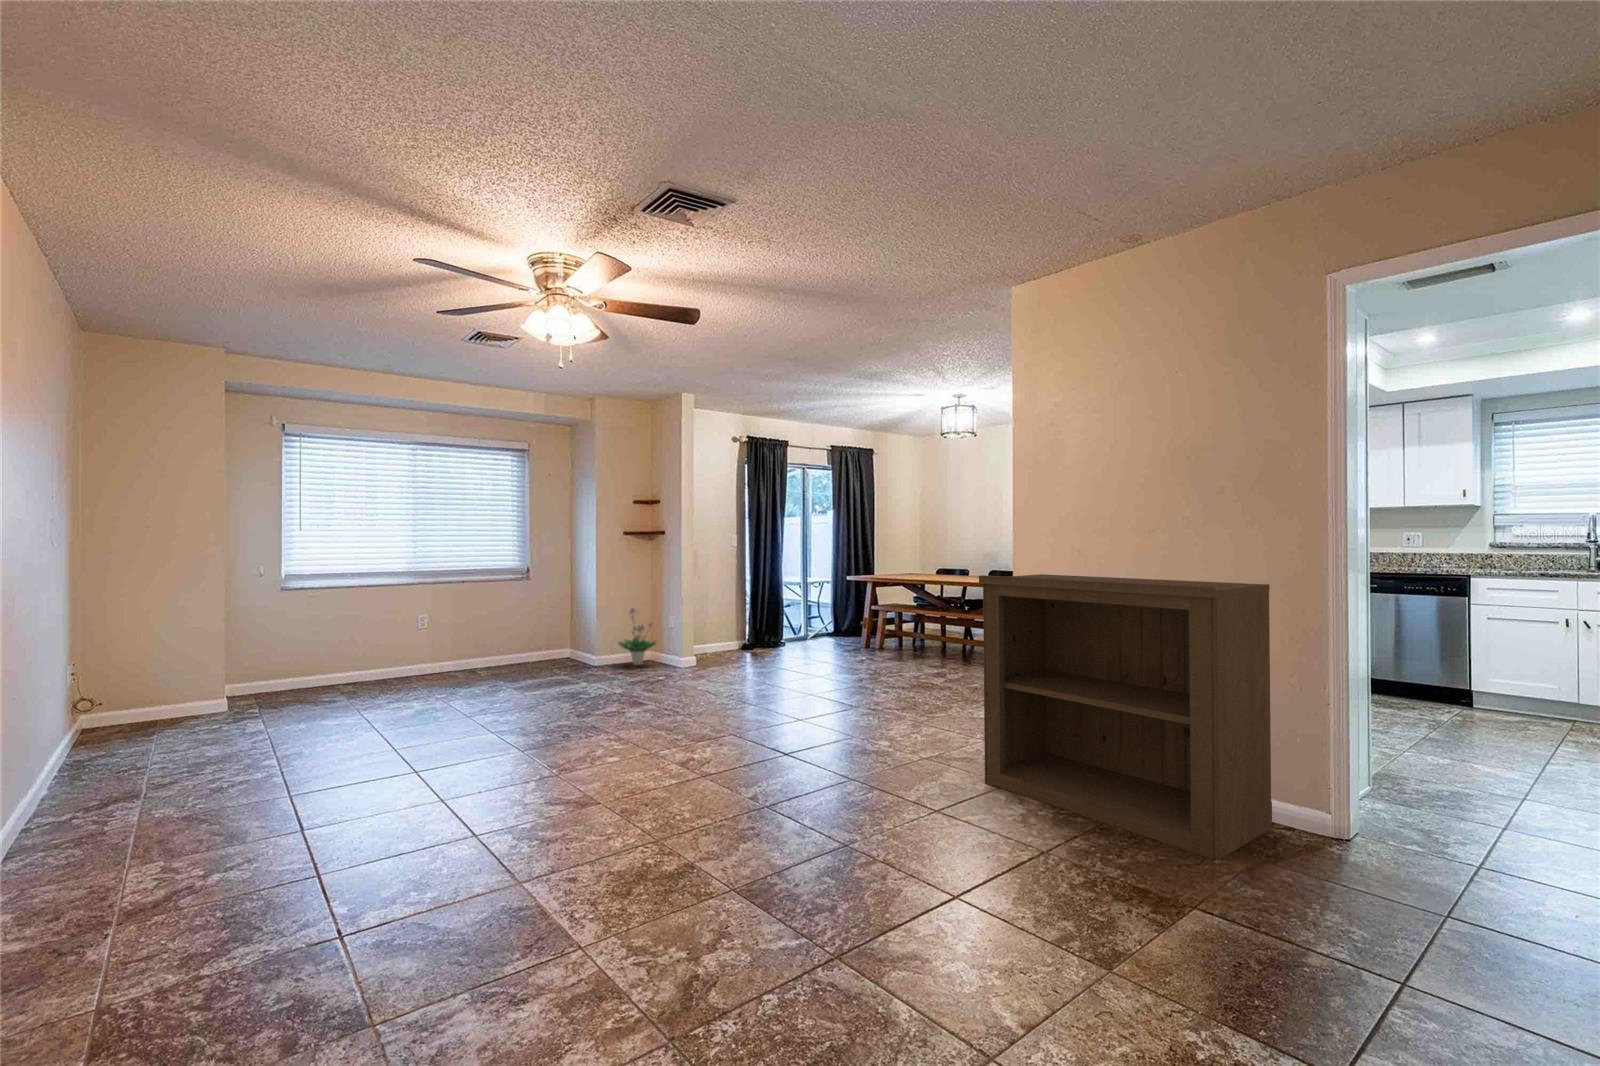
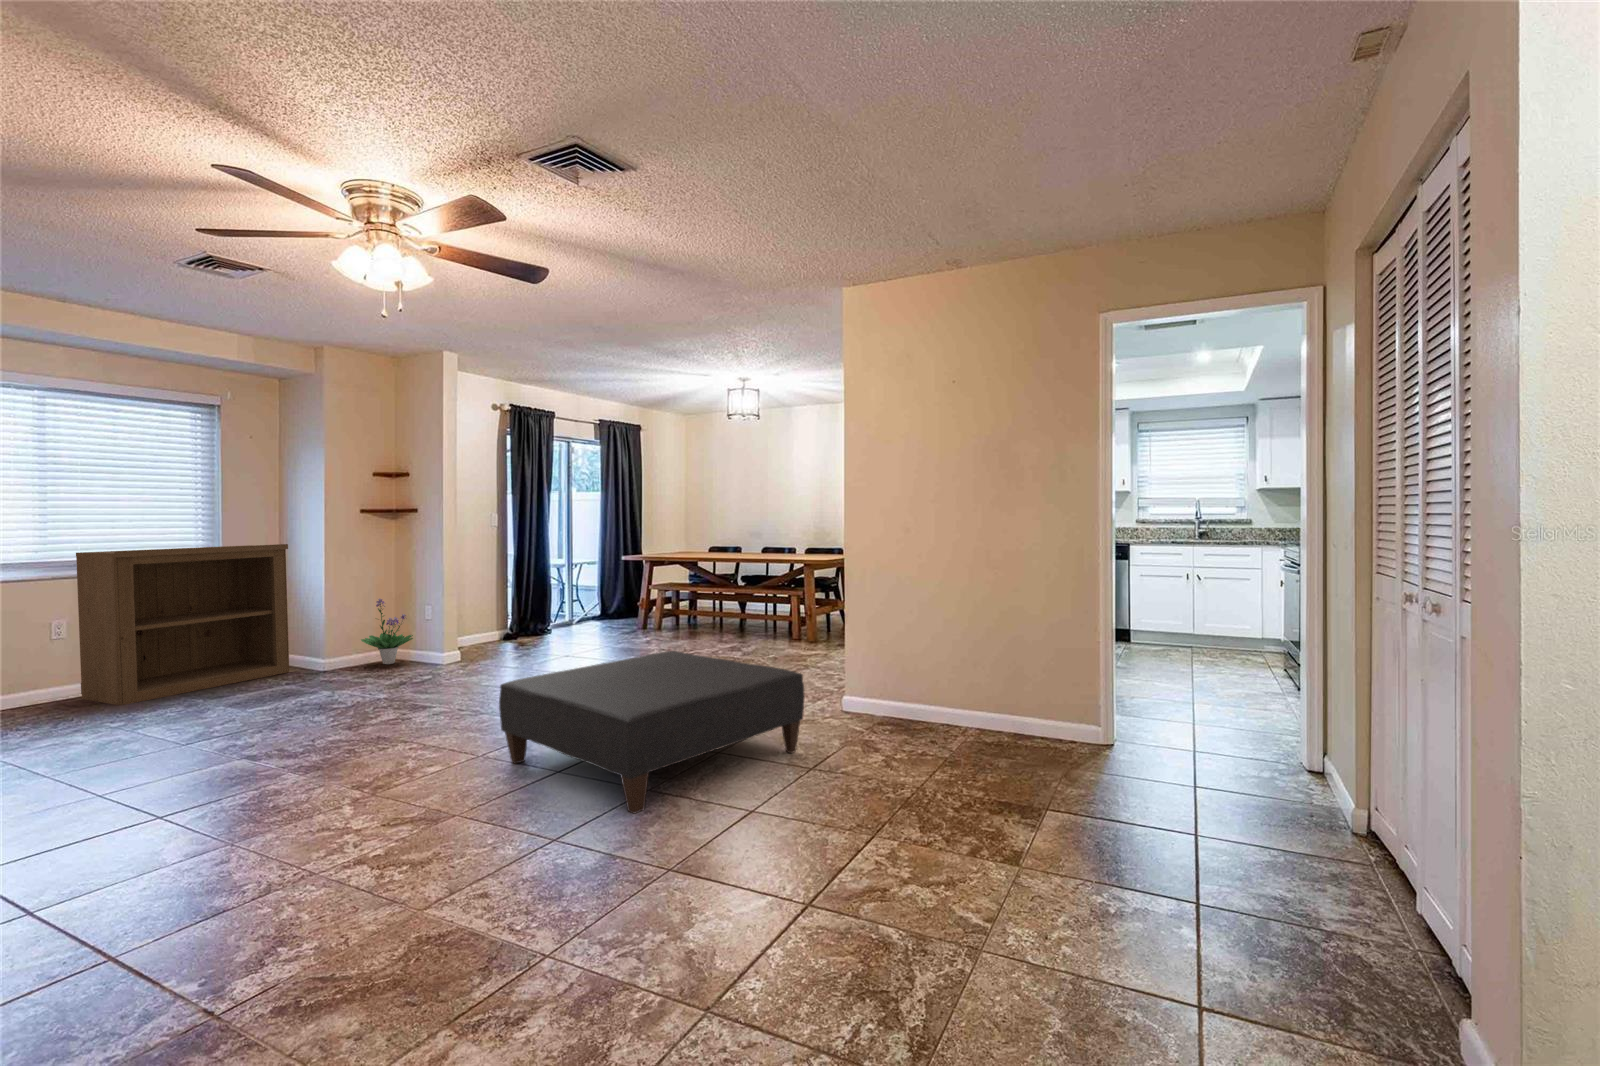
bookshelf: present [979,574,1272,860] -> present [76,544,289,705]
ottoman: none [661,672,944,830] -> present [499,651,804,813]

